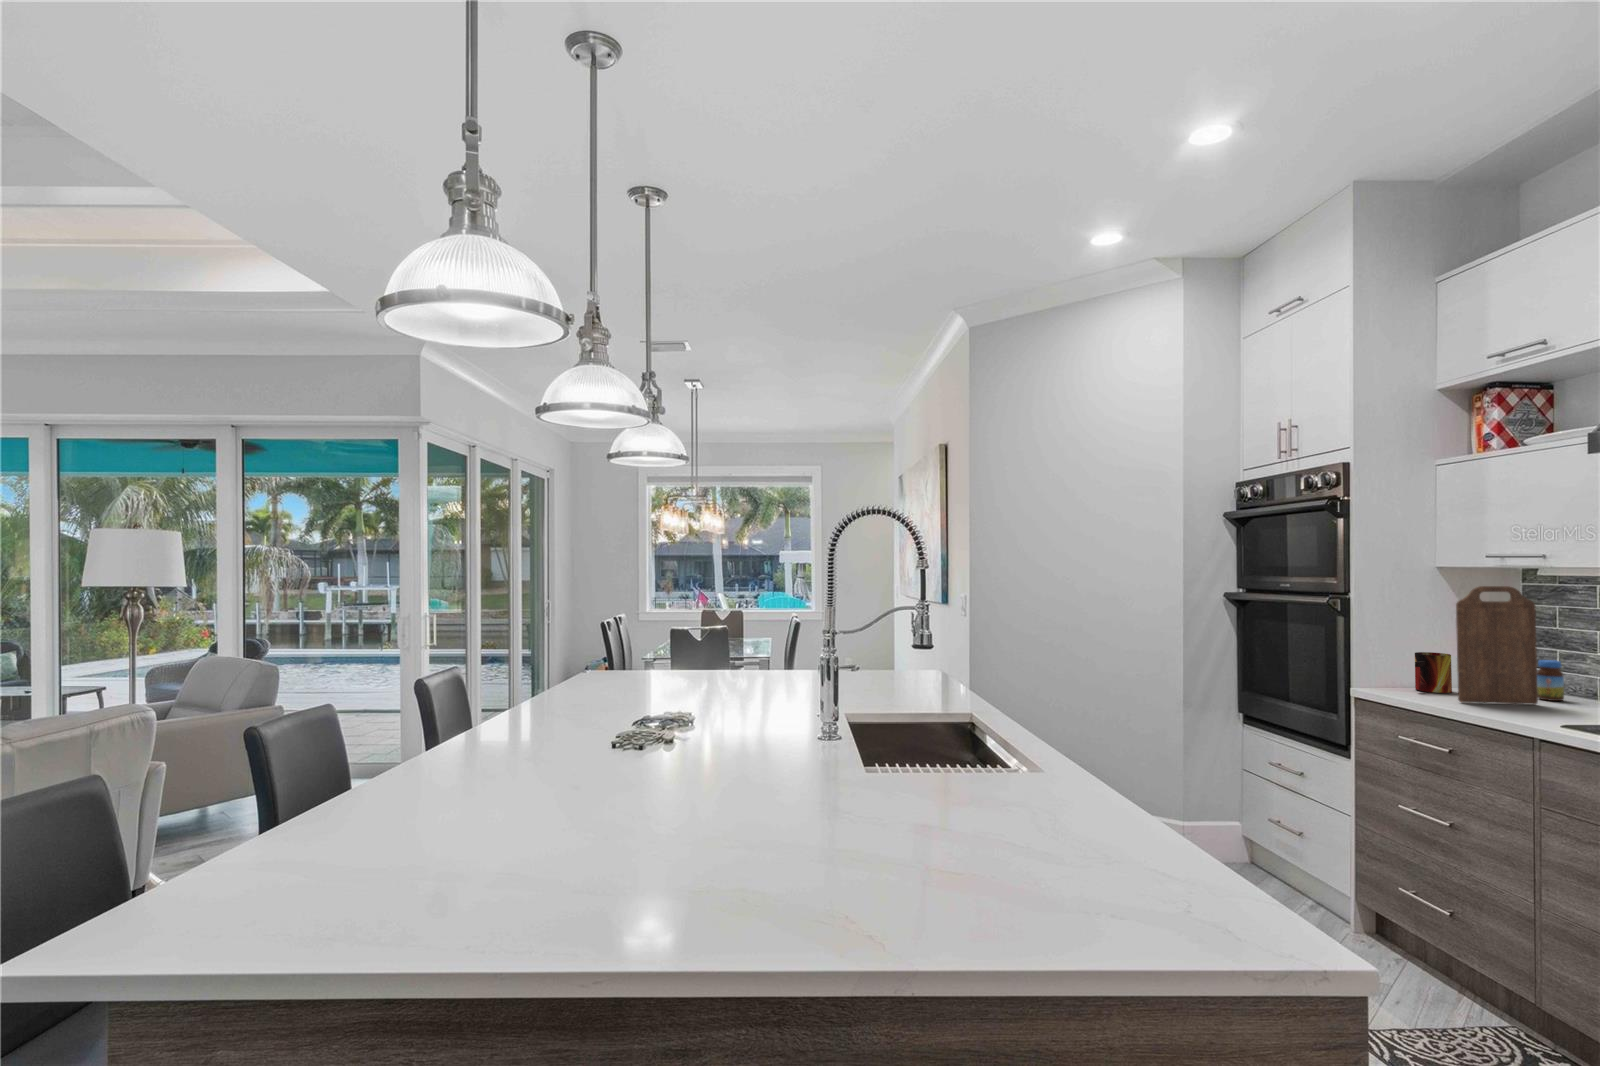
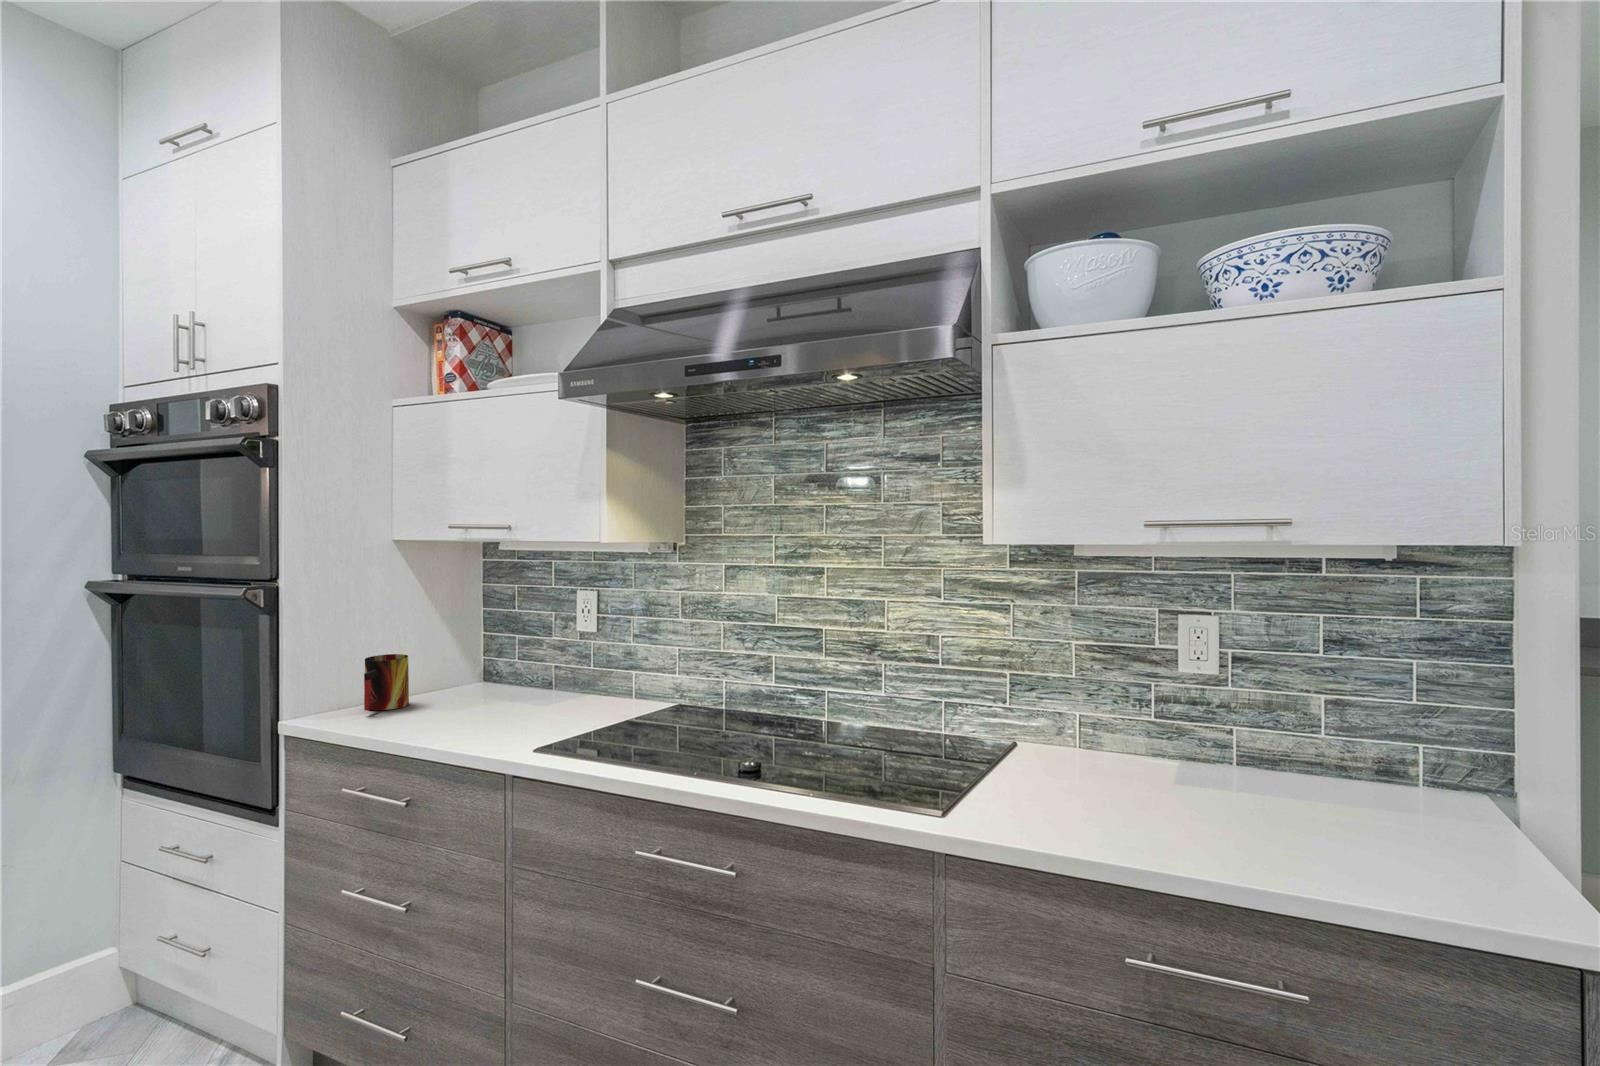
cutting board: present [1456,586,1538,704] -> none [413,566,500,725]
jar: present [1537,660,1564,701] -> none [498,649,523,697]

